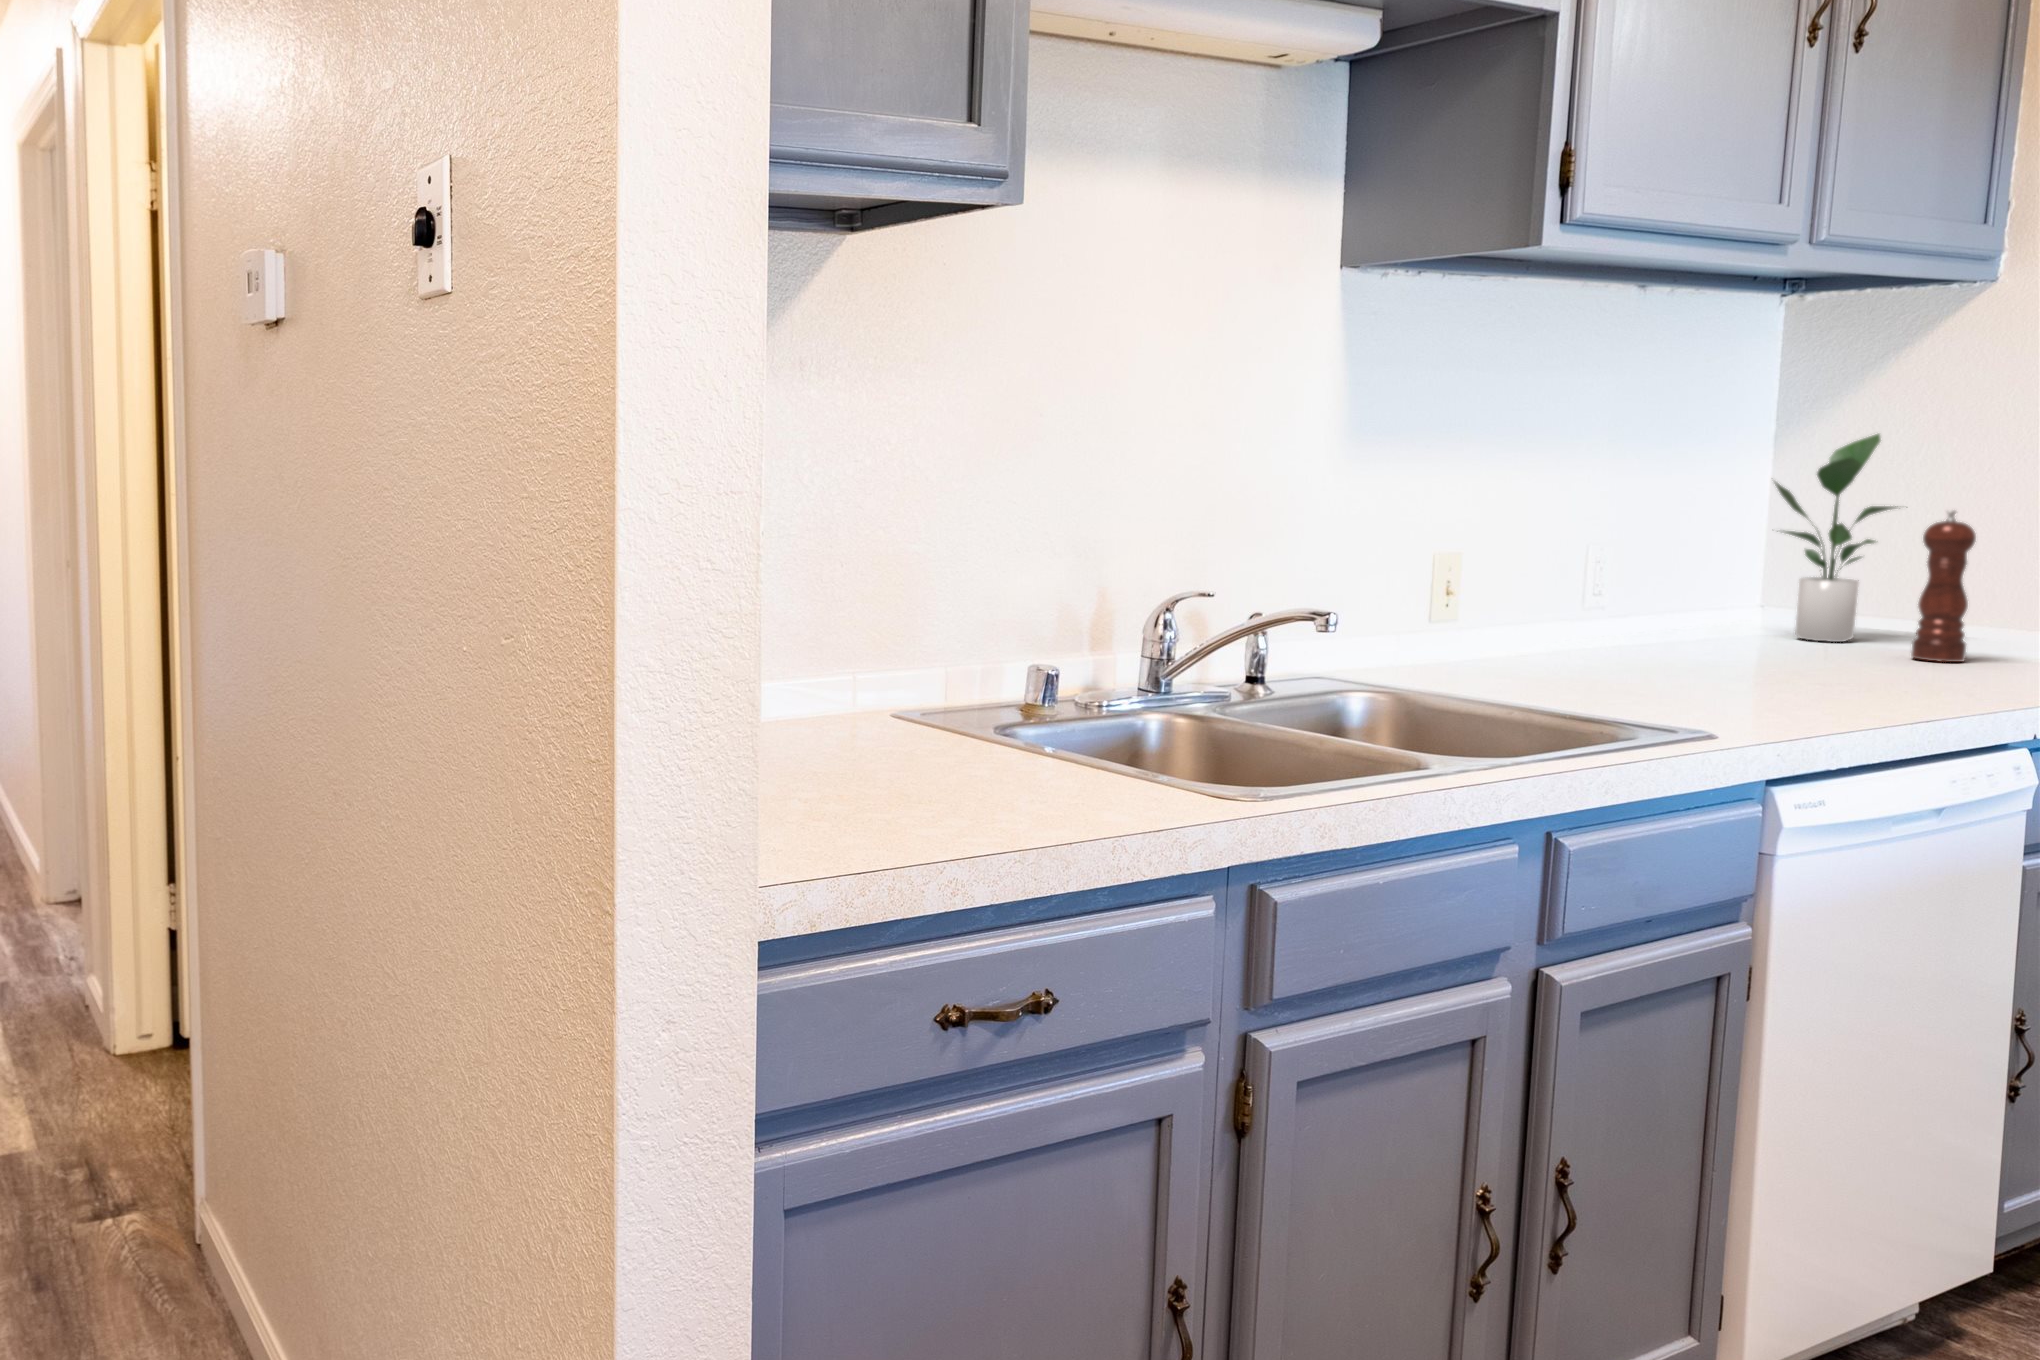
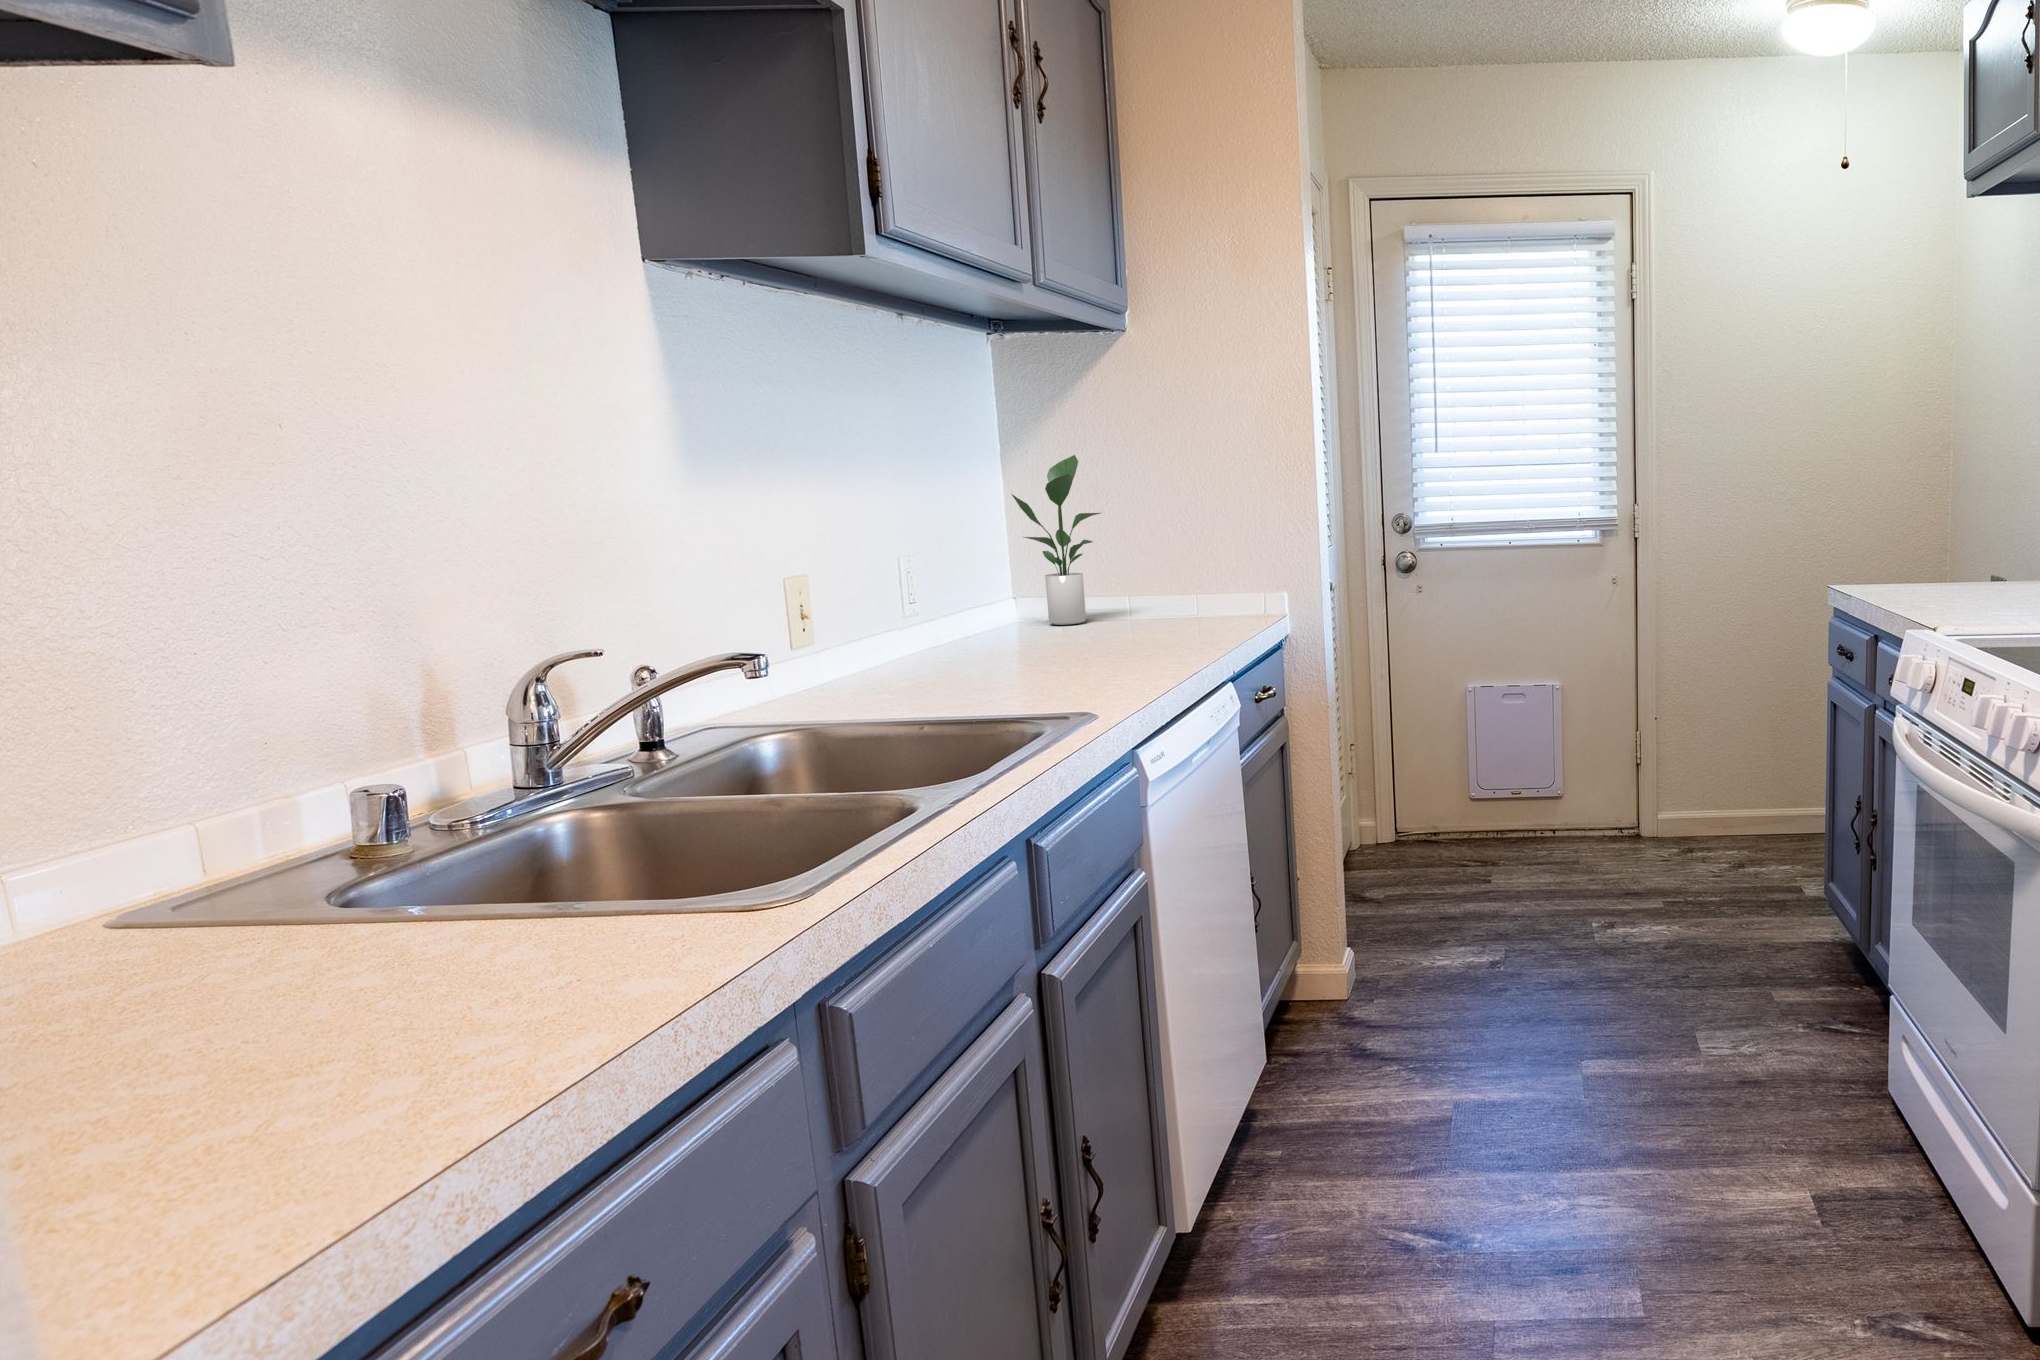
pepper mill: present [1911,510,1976,662] -> none [1128,513,1166,630]

